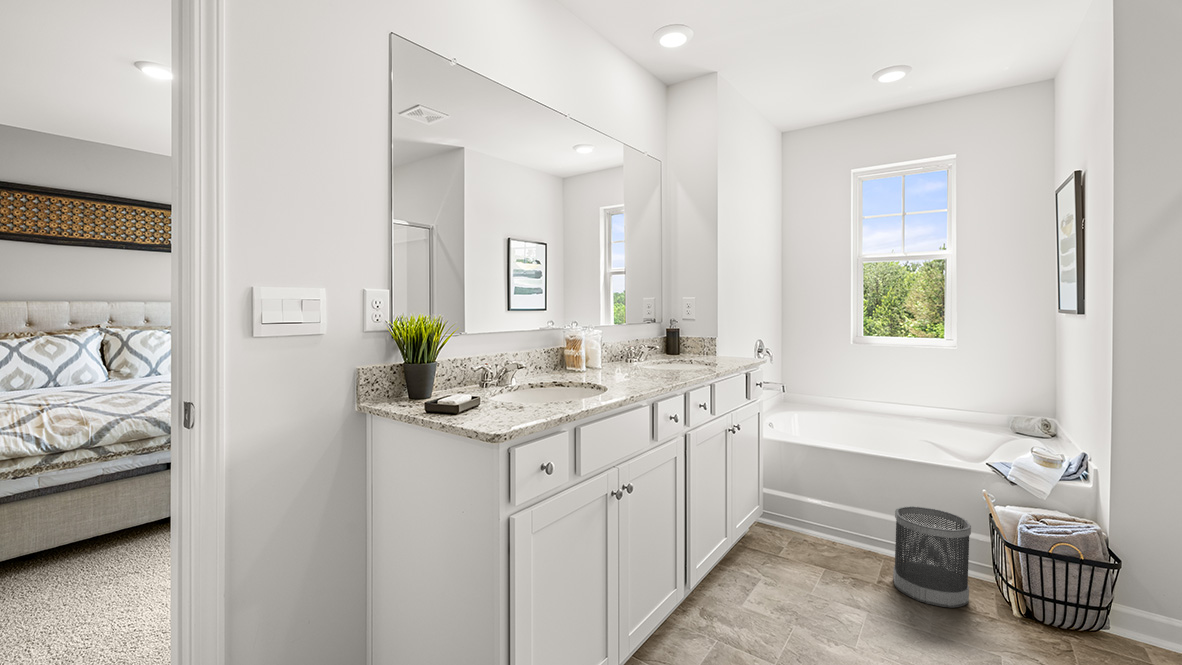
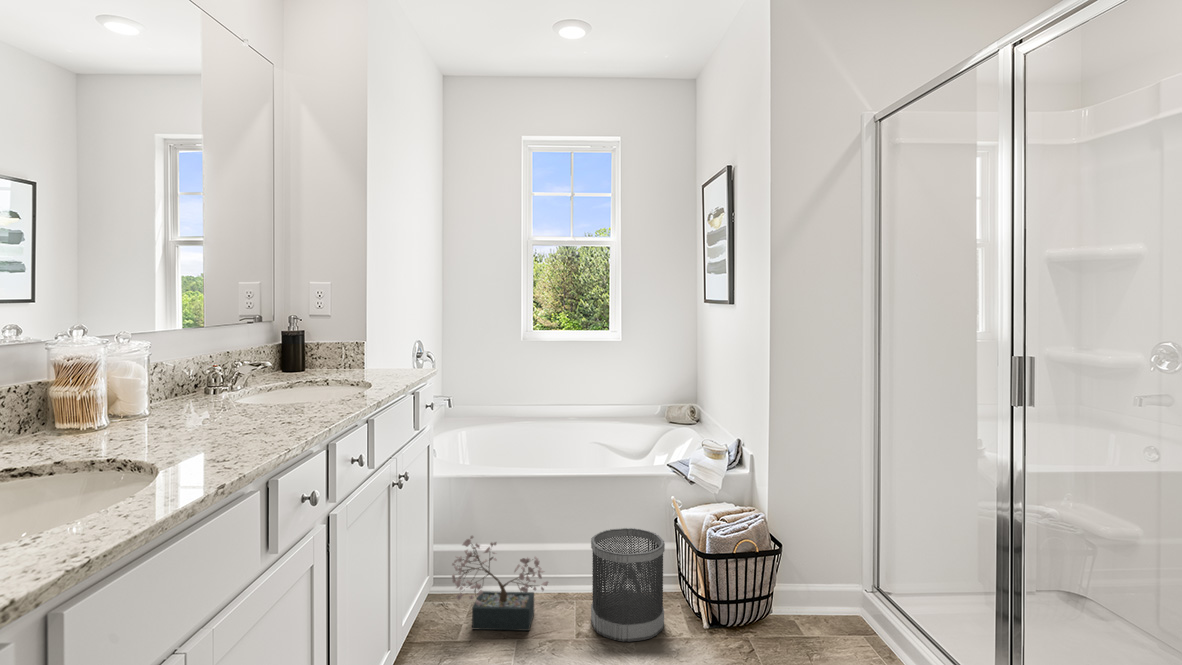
decorative plant: none [774,488,854,570] -> present [452,536,548,631]

